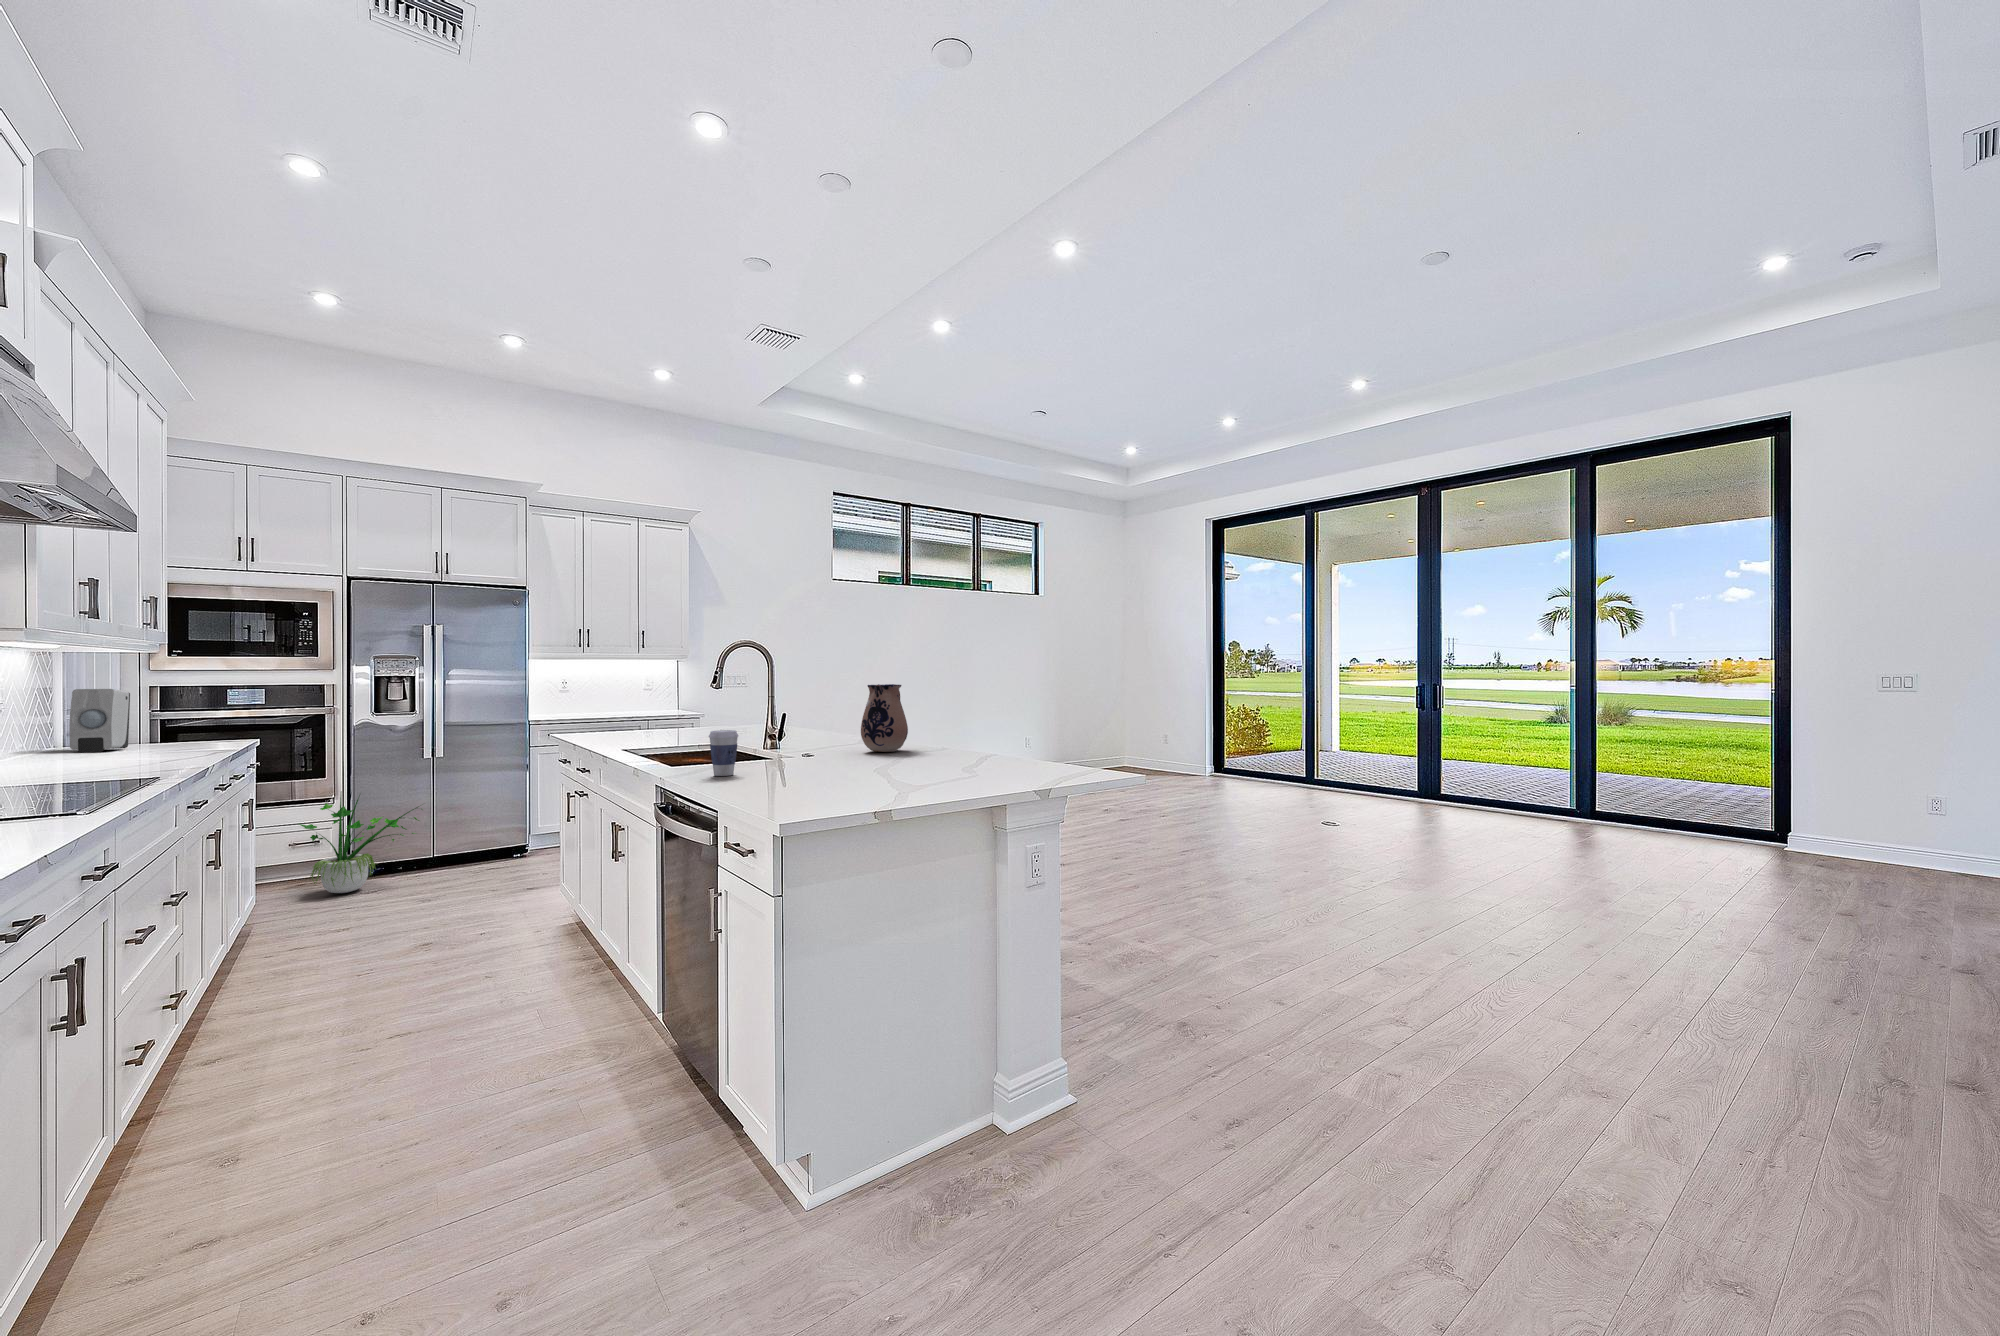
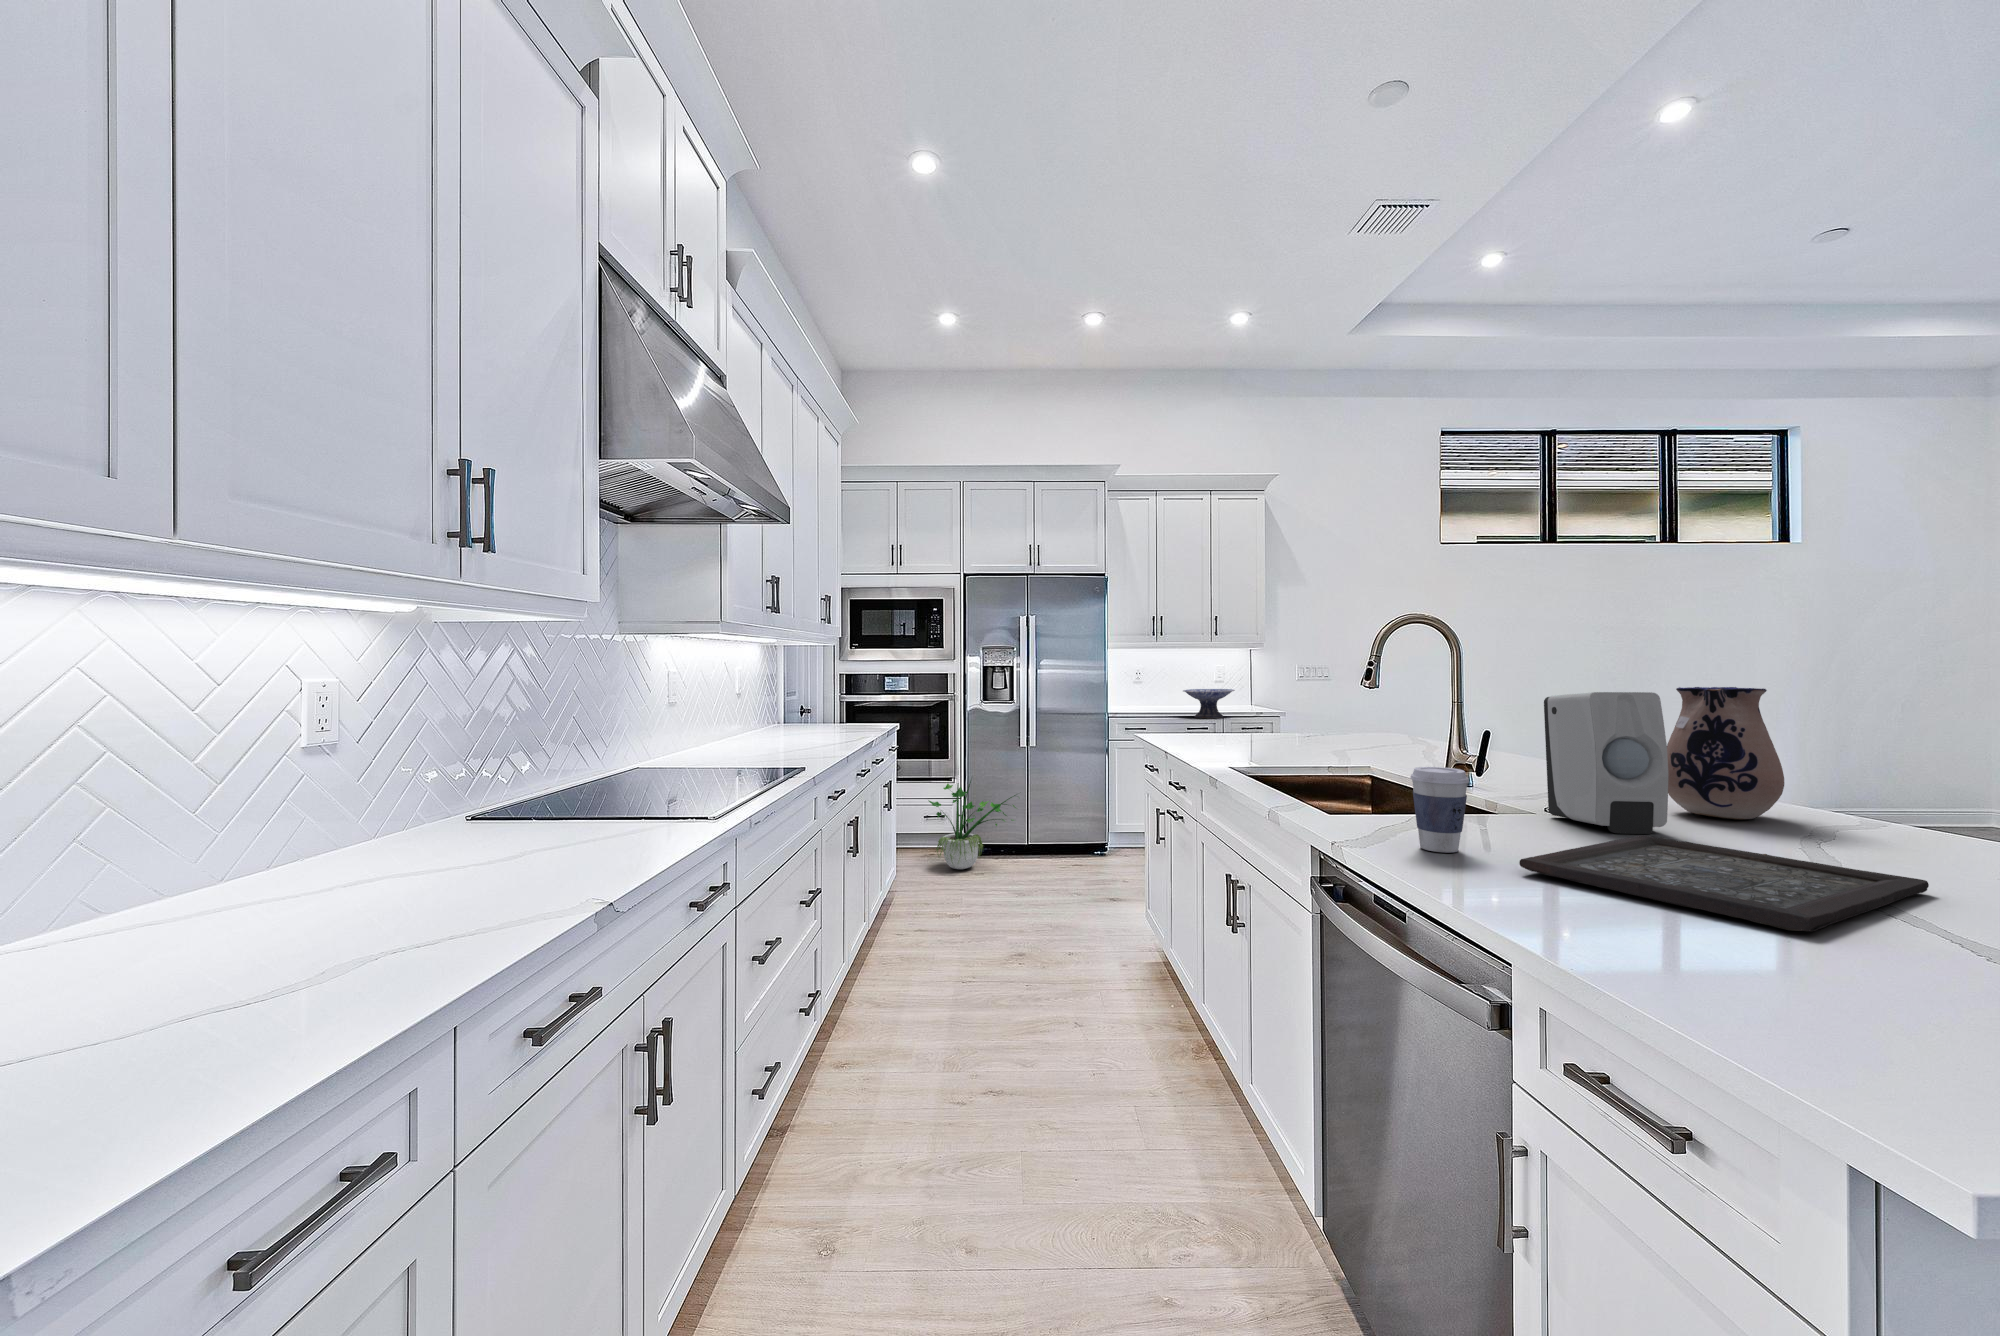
soap dispenser: present [69,689,130,753] -> present [1544,692,1668,834]
decorative bowl: none [605,695,654,721] -> present [1183,689,1235,718]
tray: none [752,759,909,783] -> present [1519,835,1929,931]

